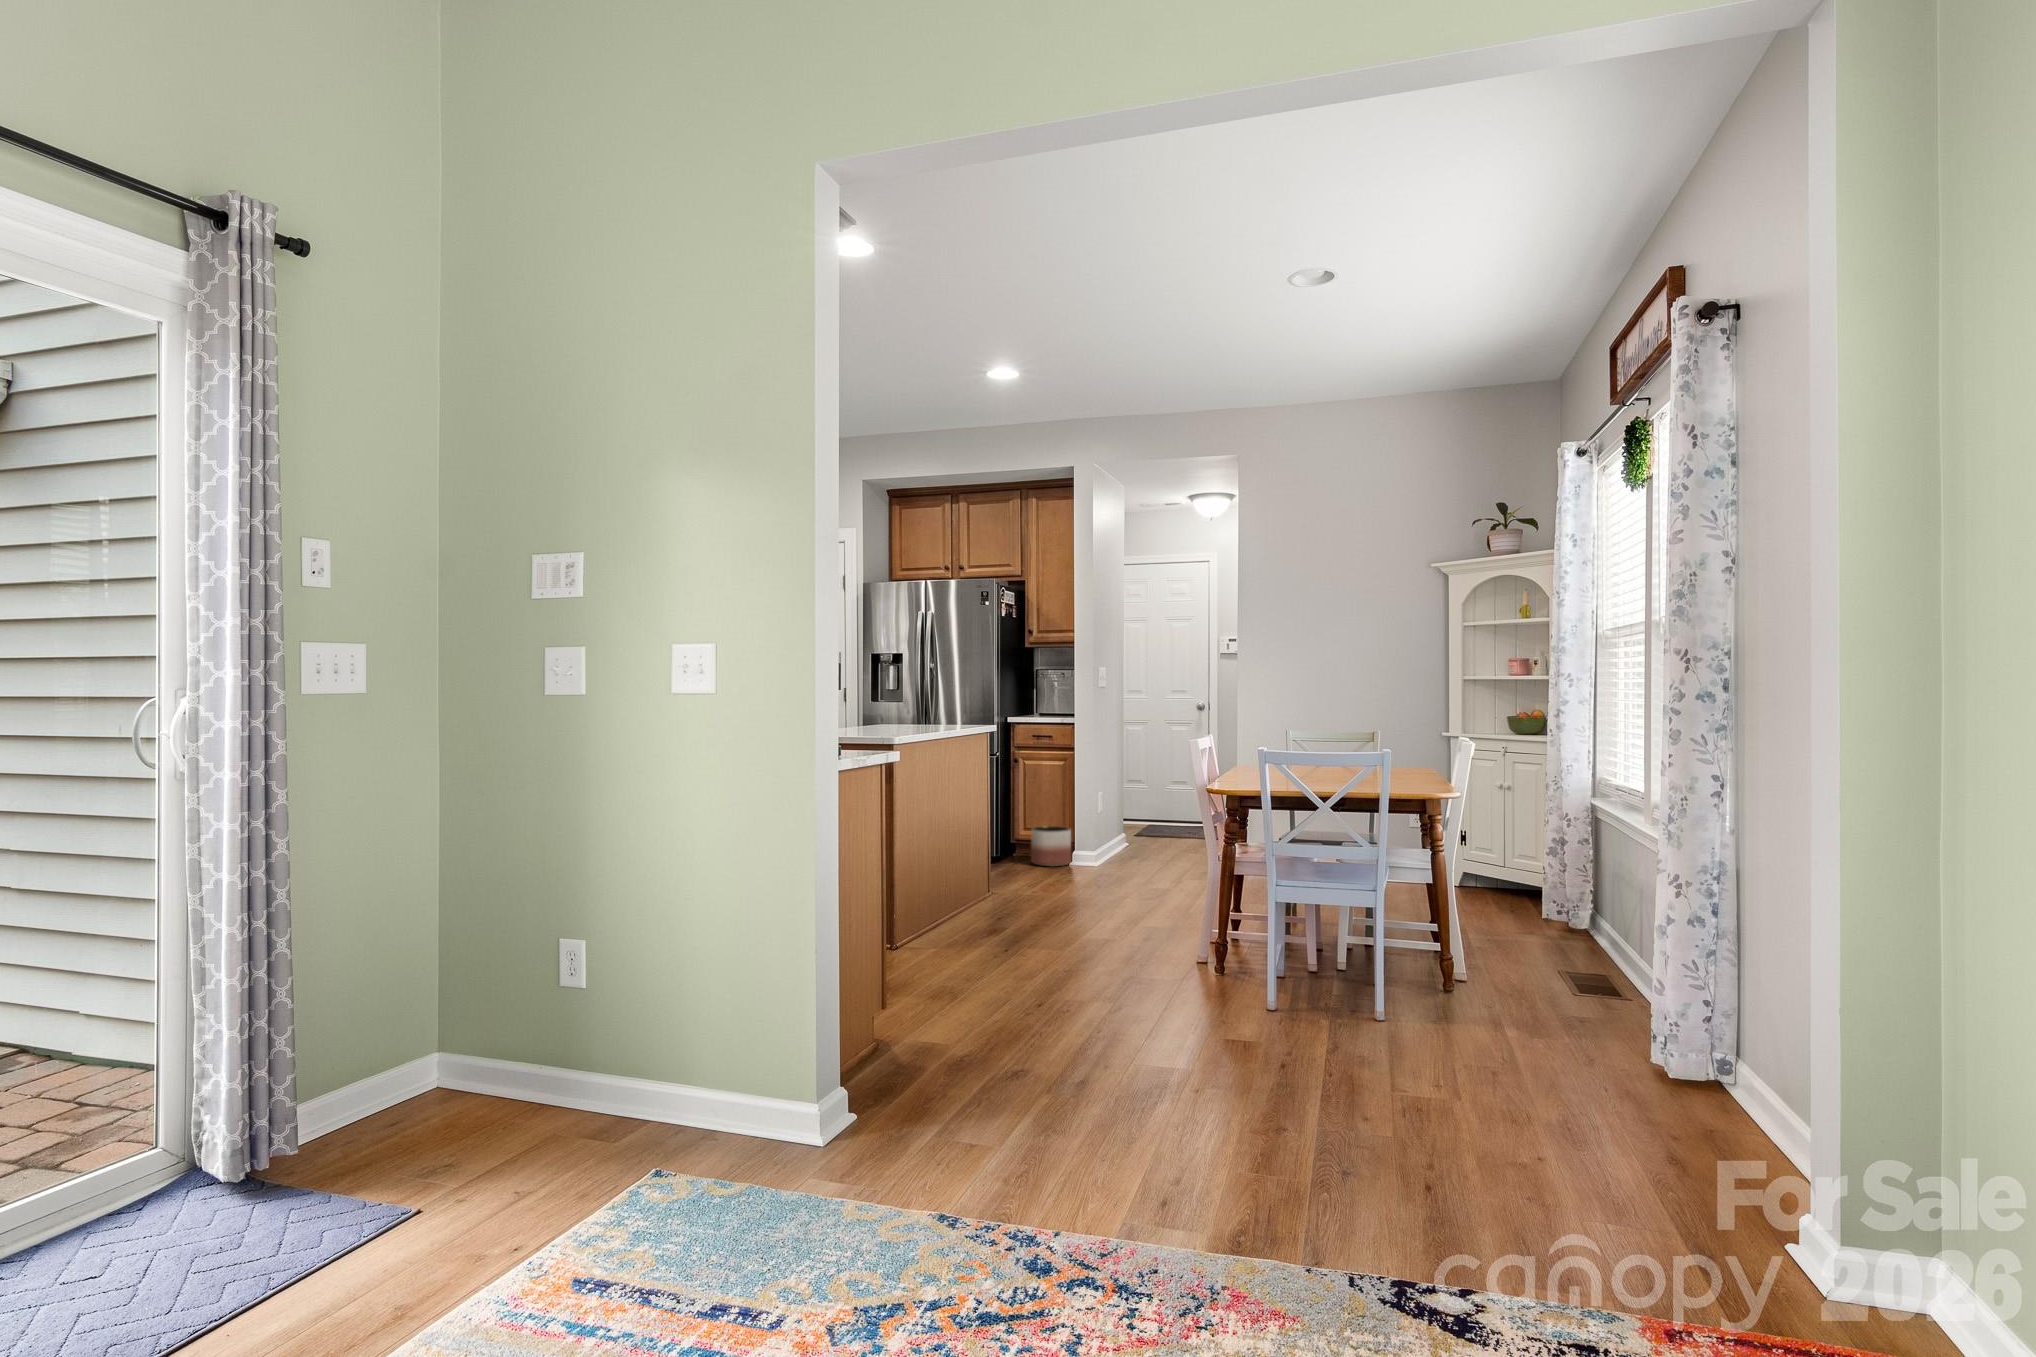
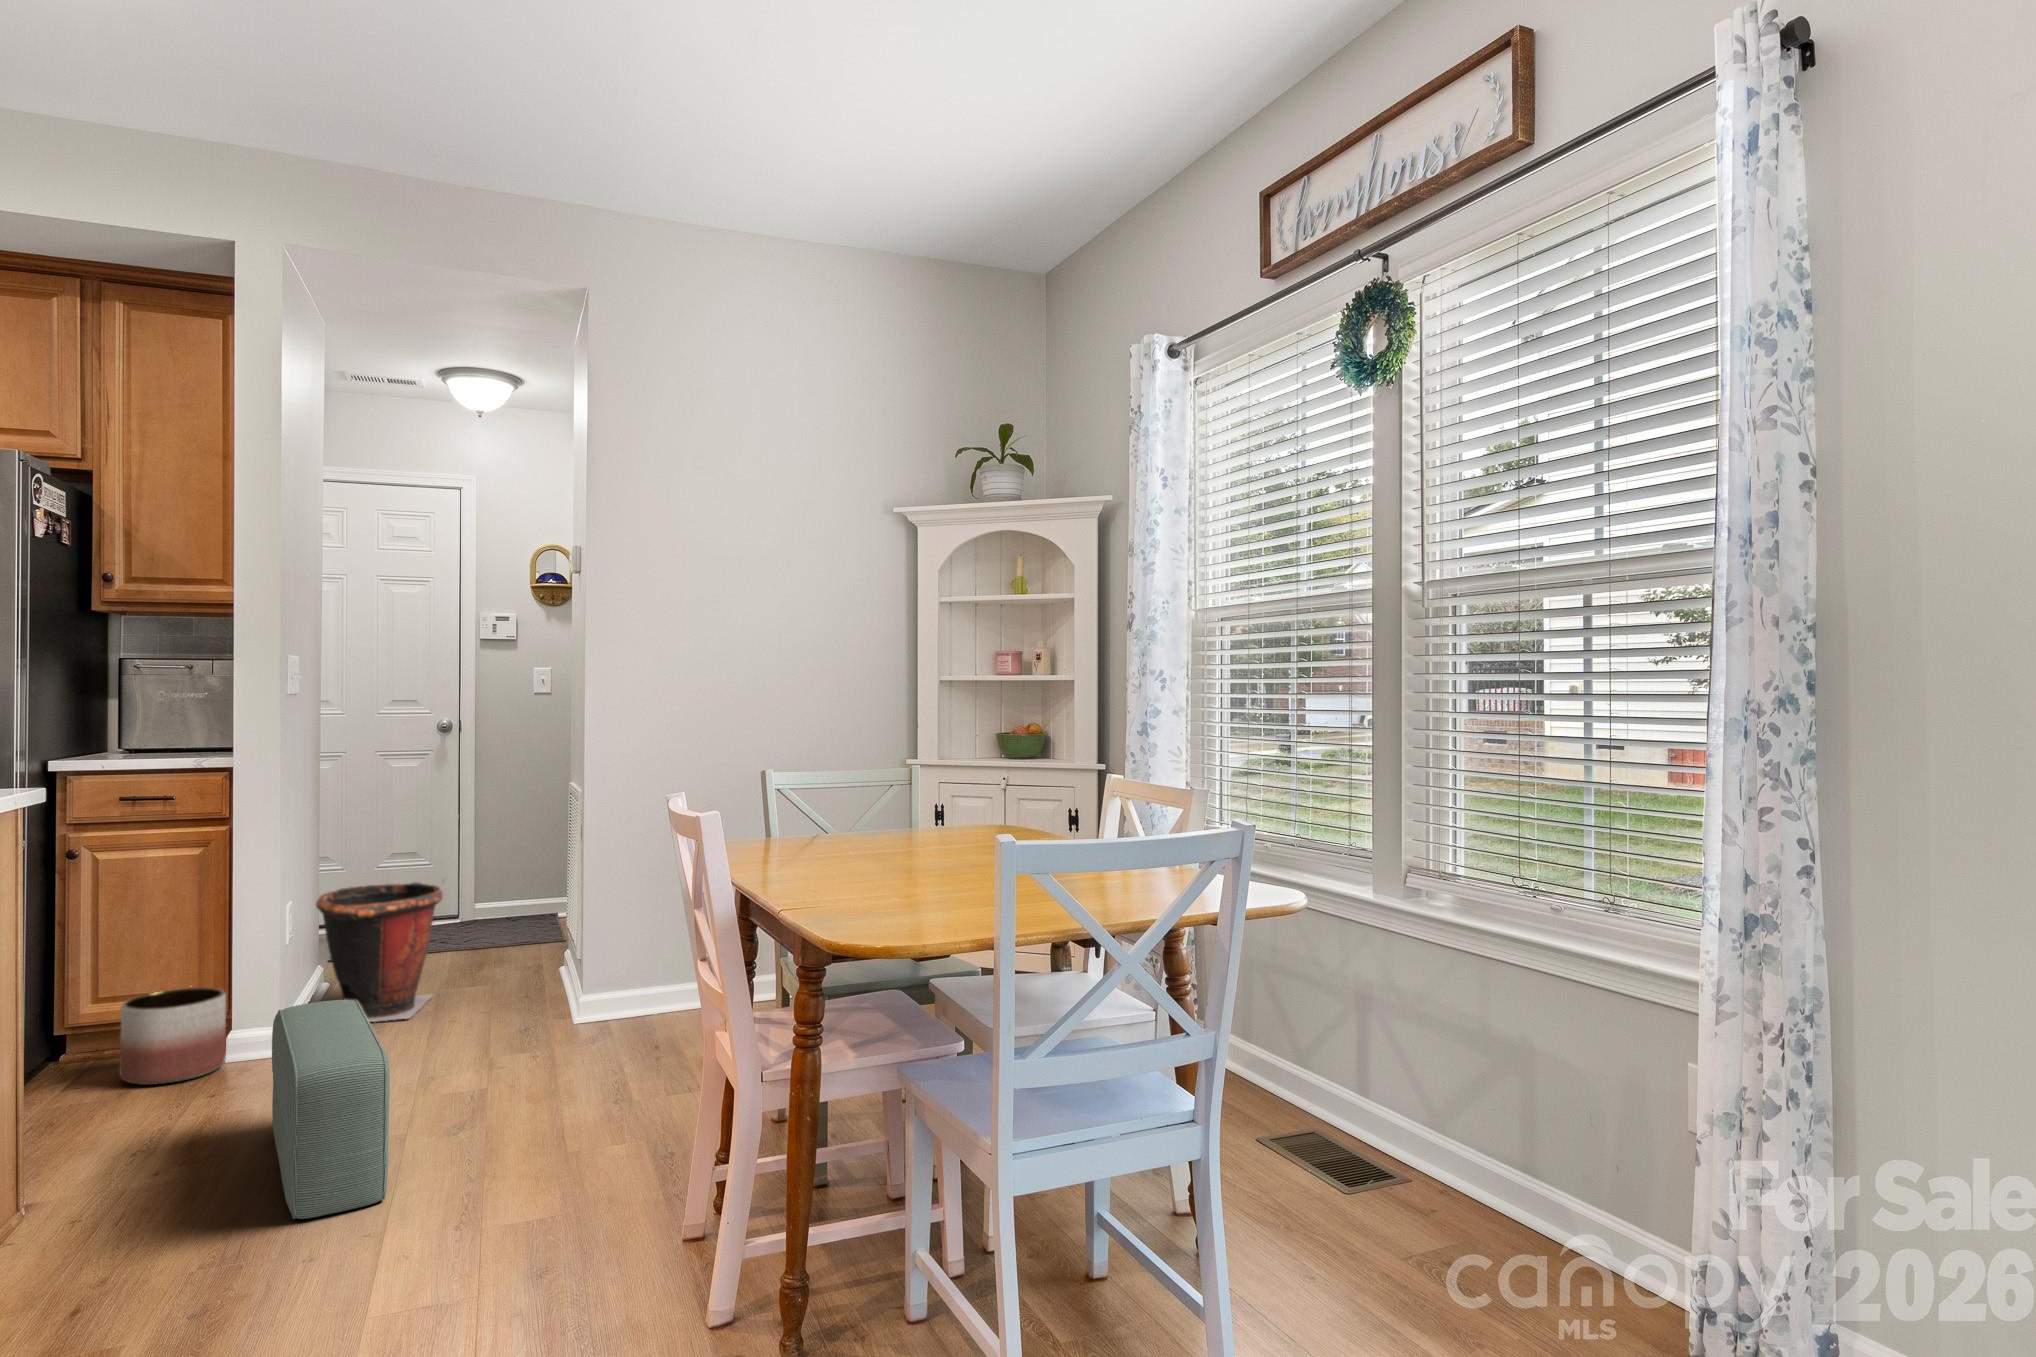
waste bin: none [1113,785,1175,859] -> present [316,879,444,1022]
pouf: none [1071,830,1113,912] -> present [272,1000,390,1219]

